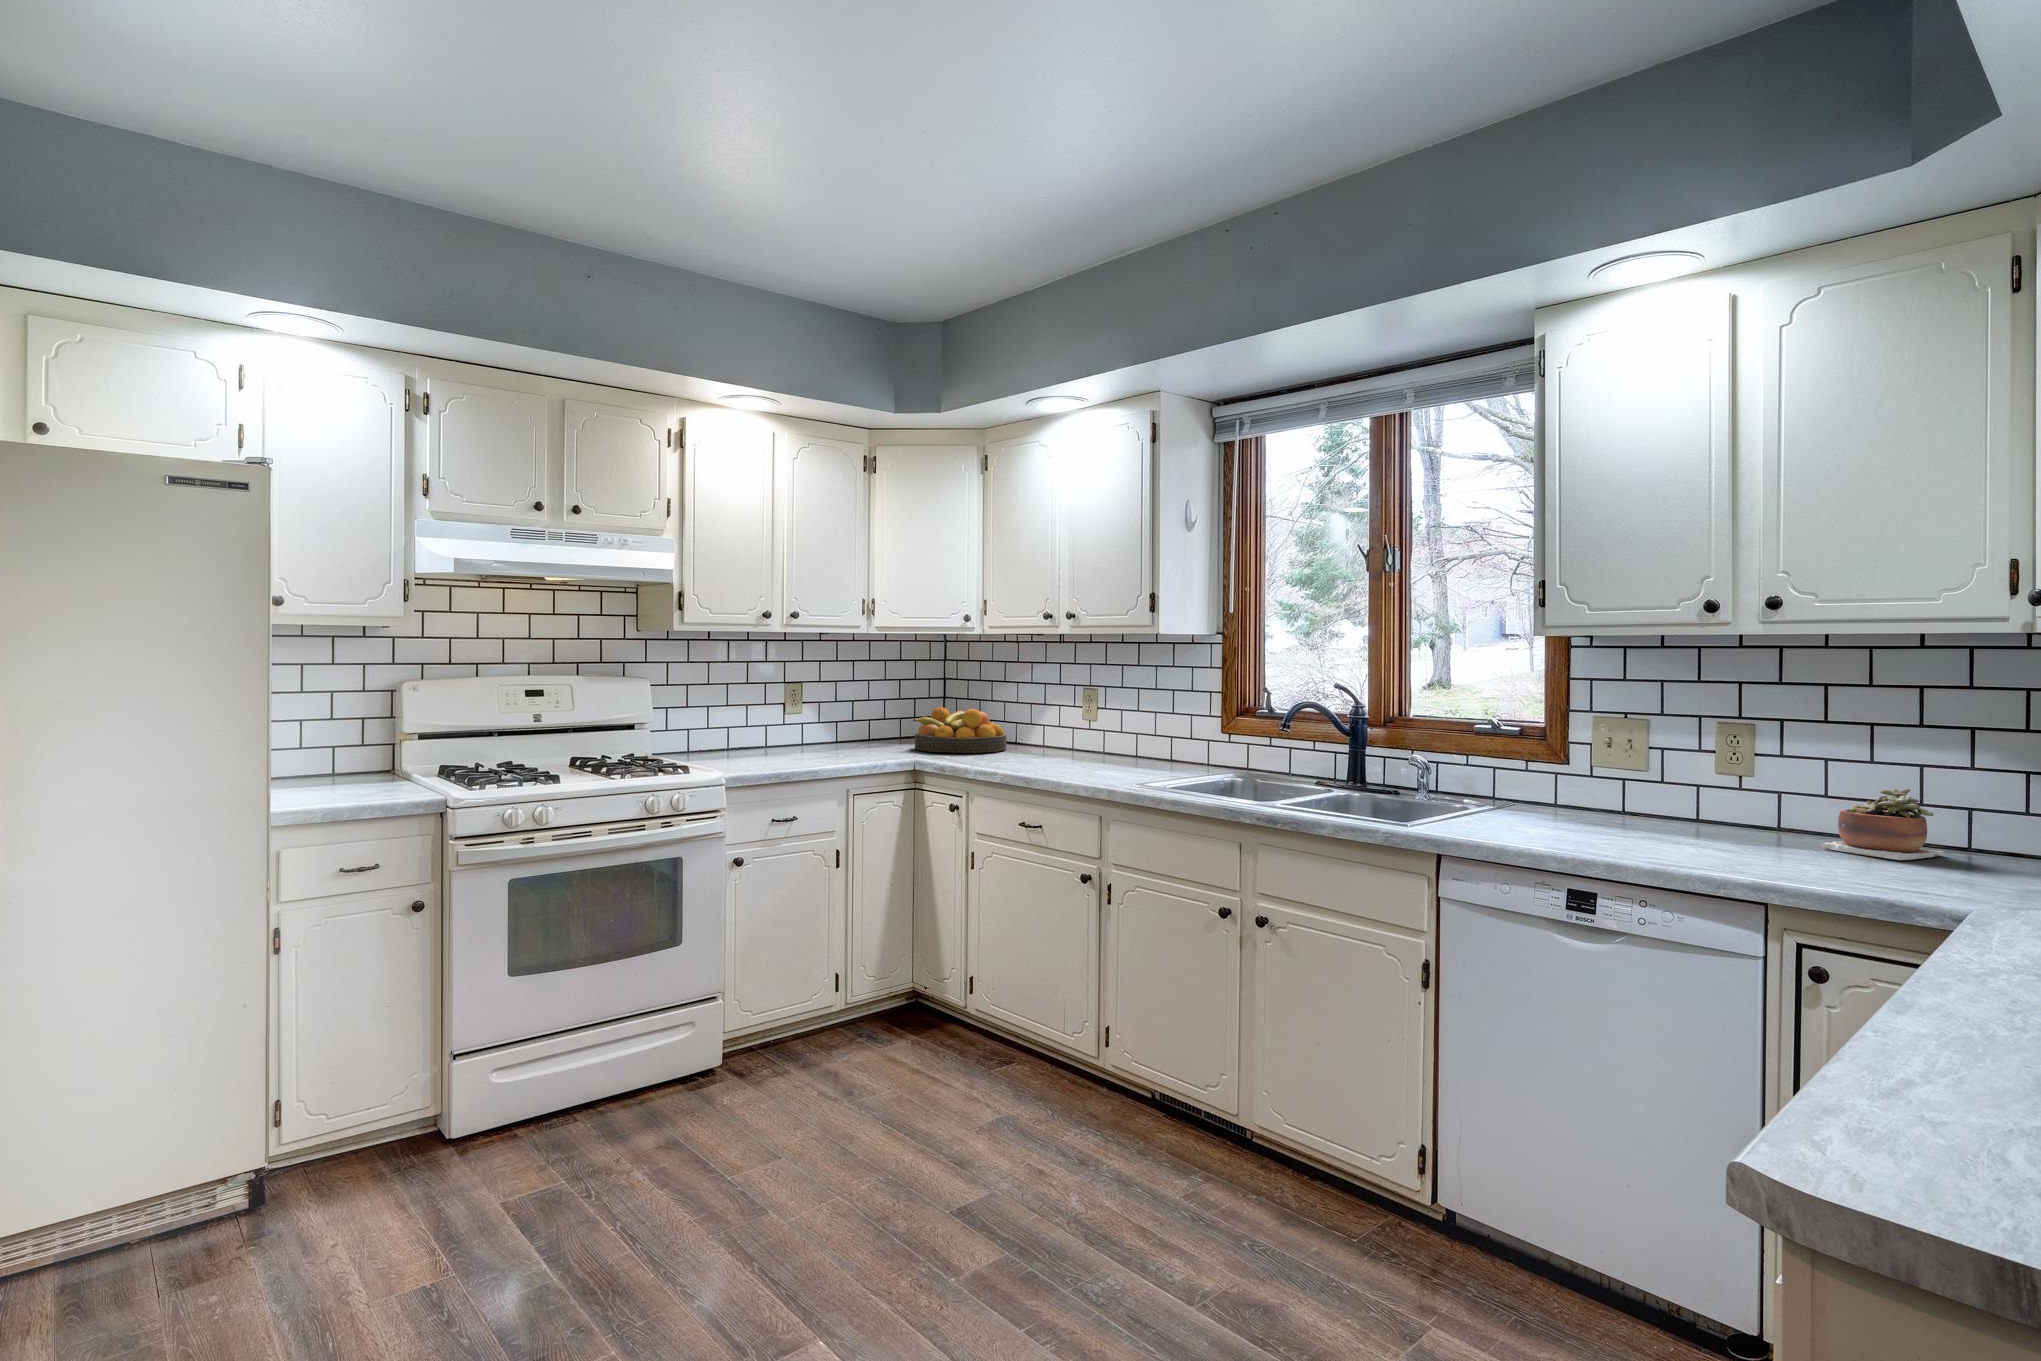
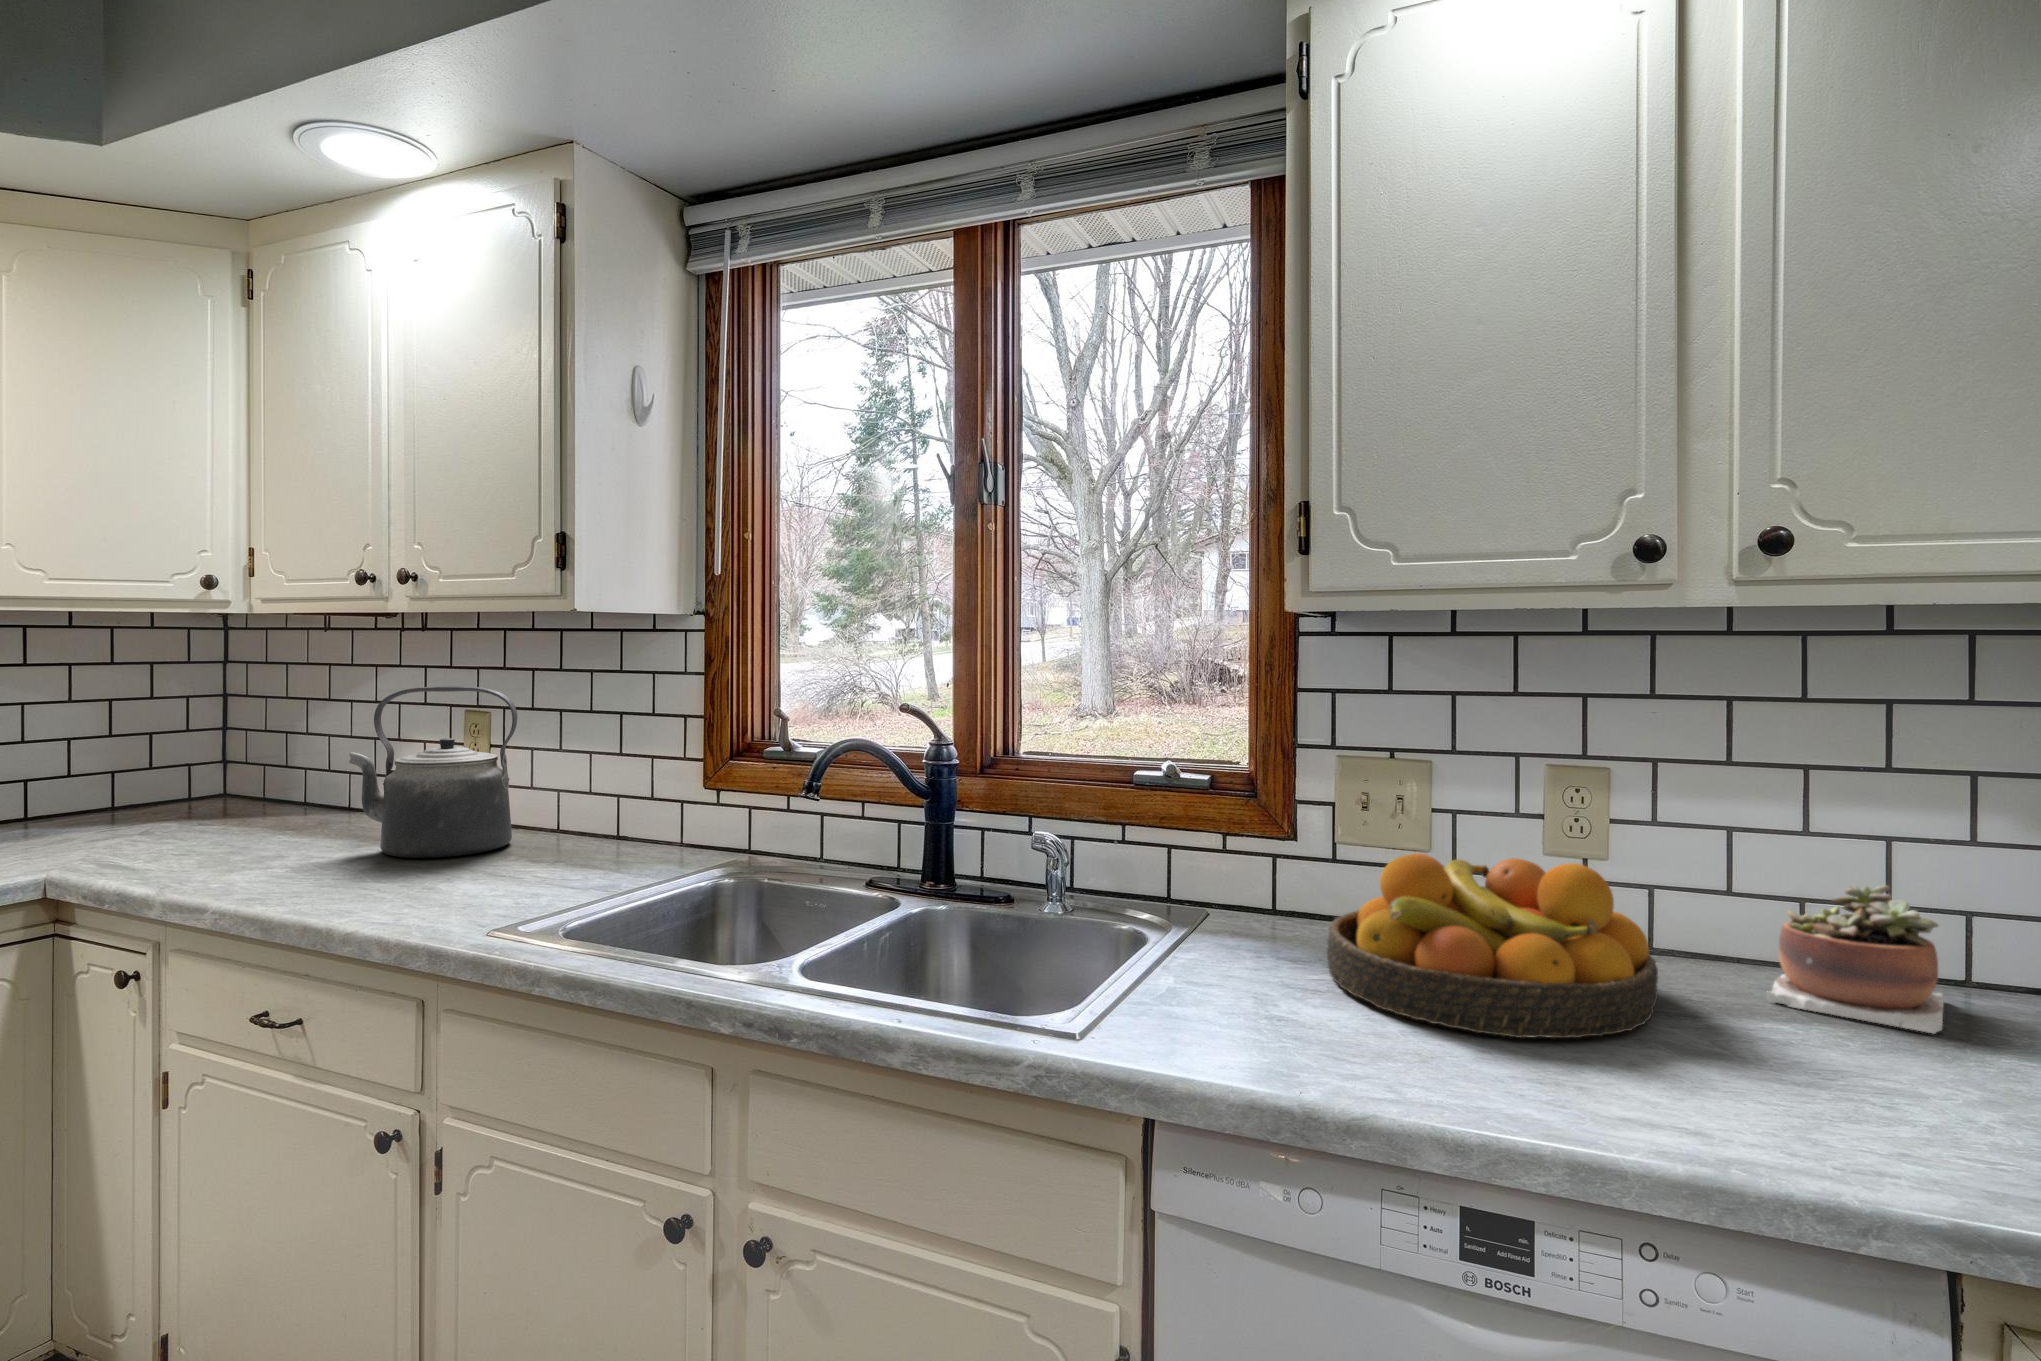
kettle: none [1037,674,1120,764] -> present [349,687,517,858]
fruit bowl: present [913,707,1007,753] -> present [1327,853,1658,1038]

